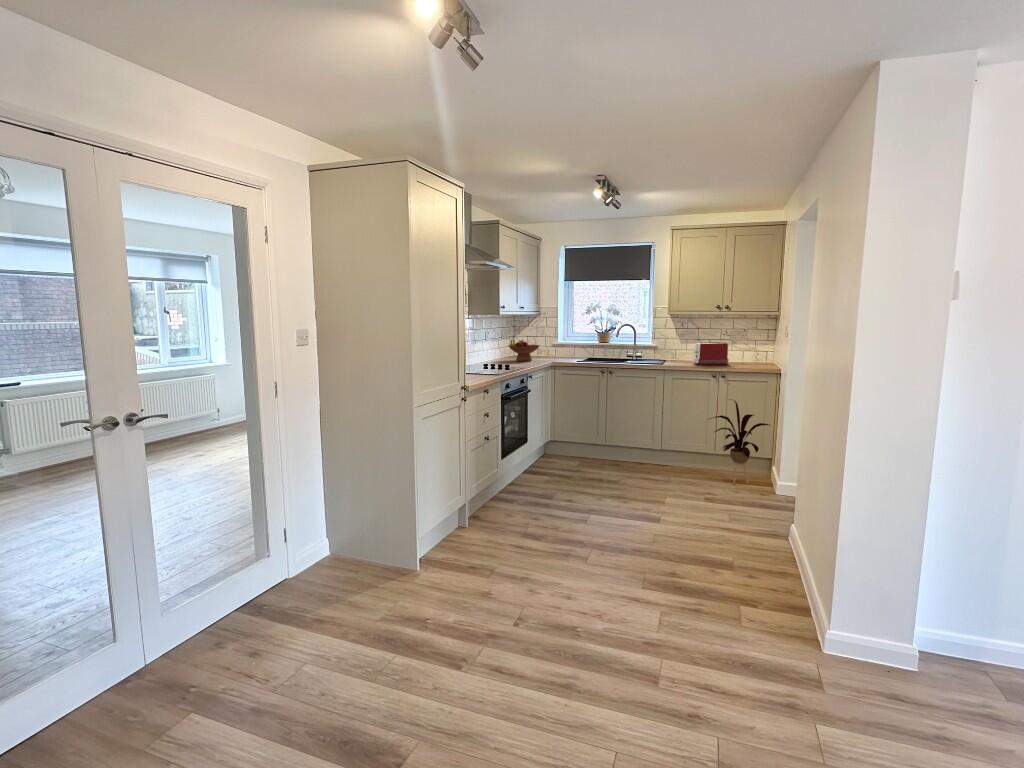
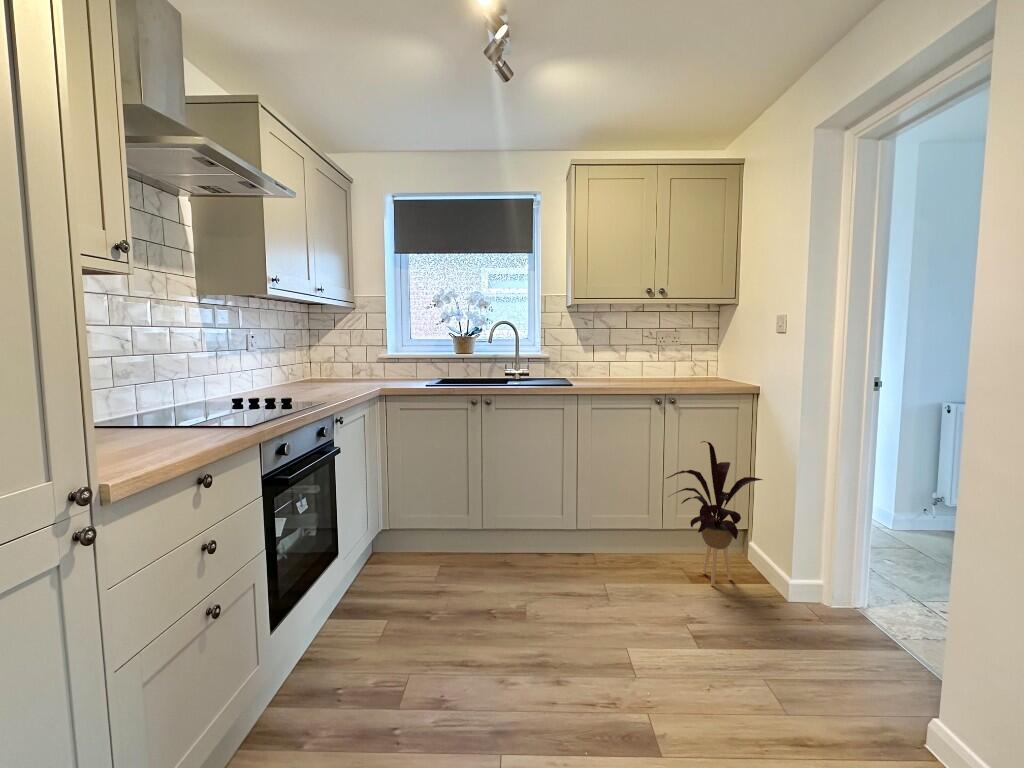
fruit bowl: present [508,340,540,361] -> none [294,348,357,388]
toaster: present [694,343,729,365] -> none [614,348,665,383]

